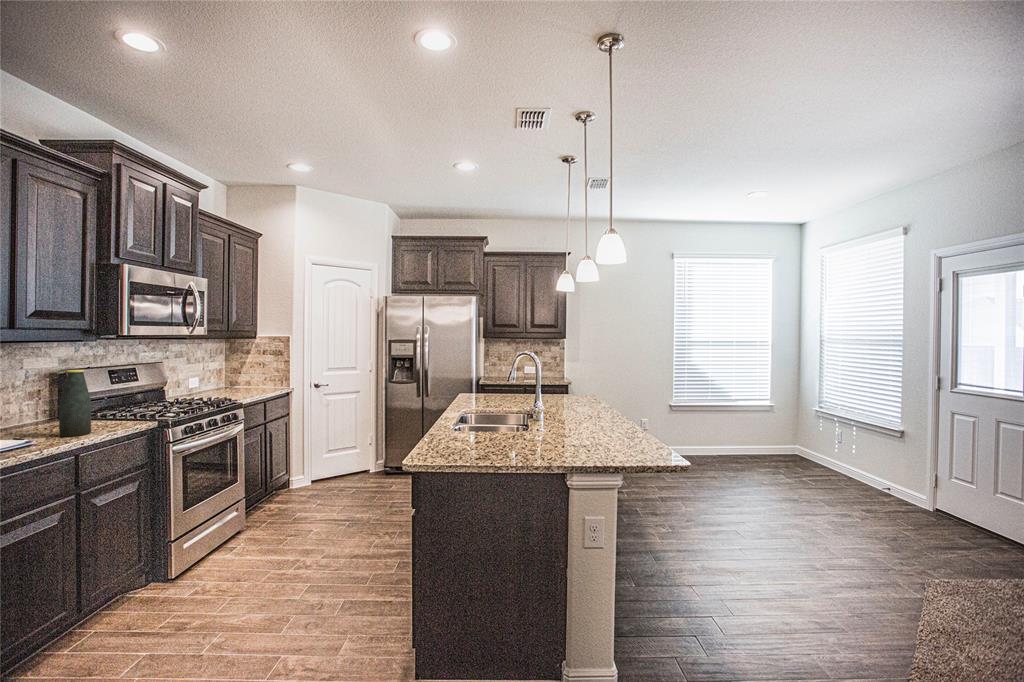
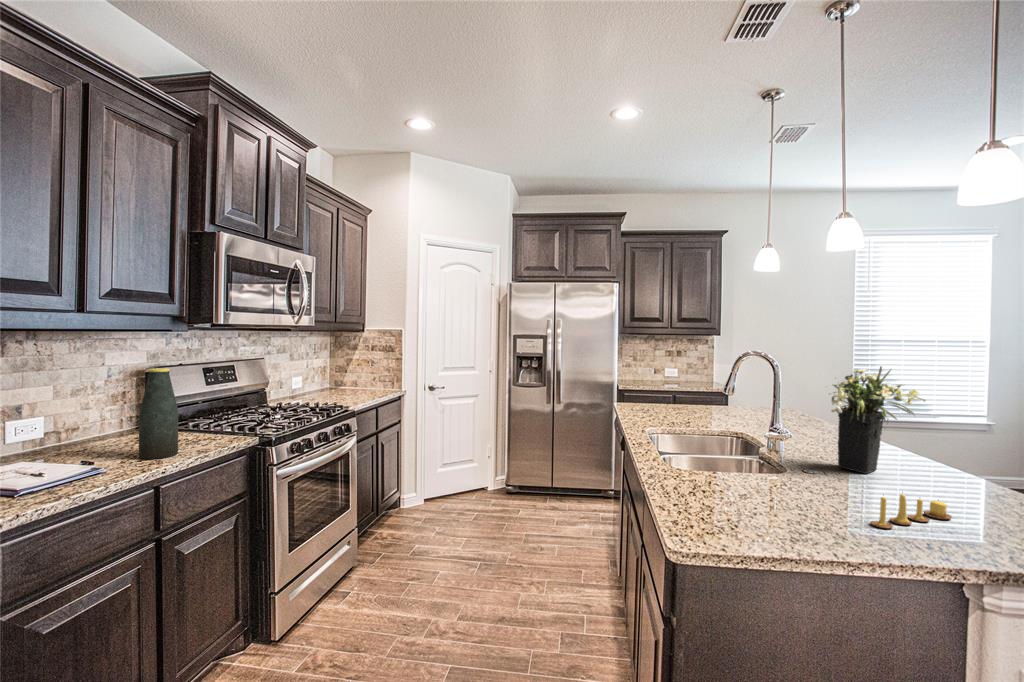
flower arrangement: none [552,361,607,429] -> present [829,366,926,474]
candle: none [534,431,584,451] -> present [871,494,952,528]

